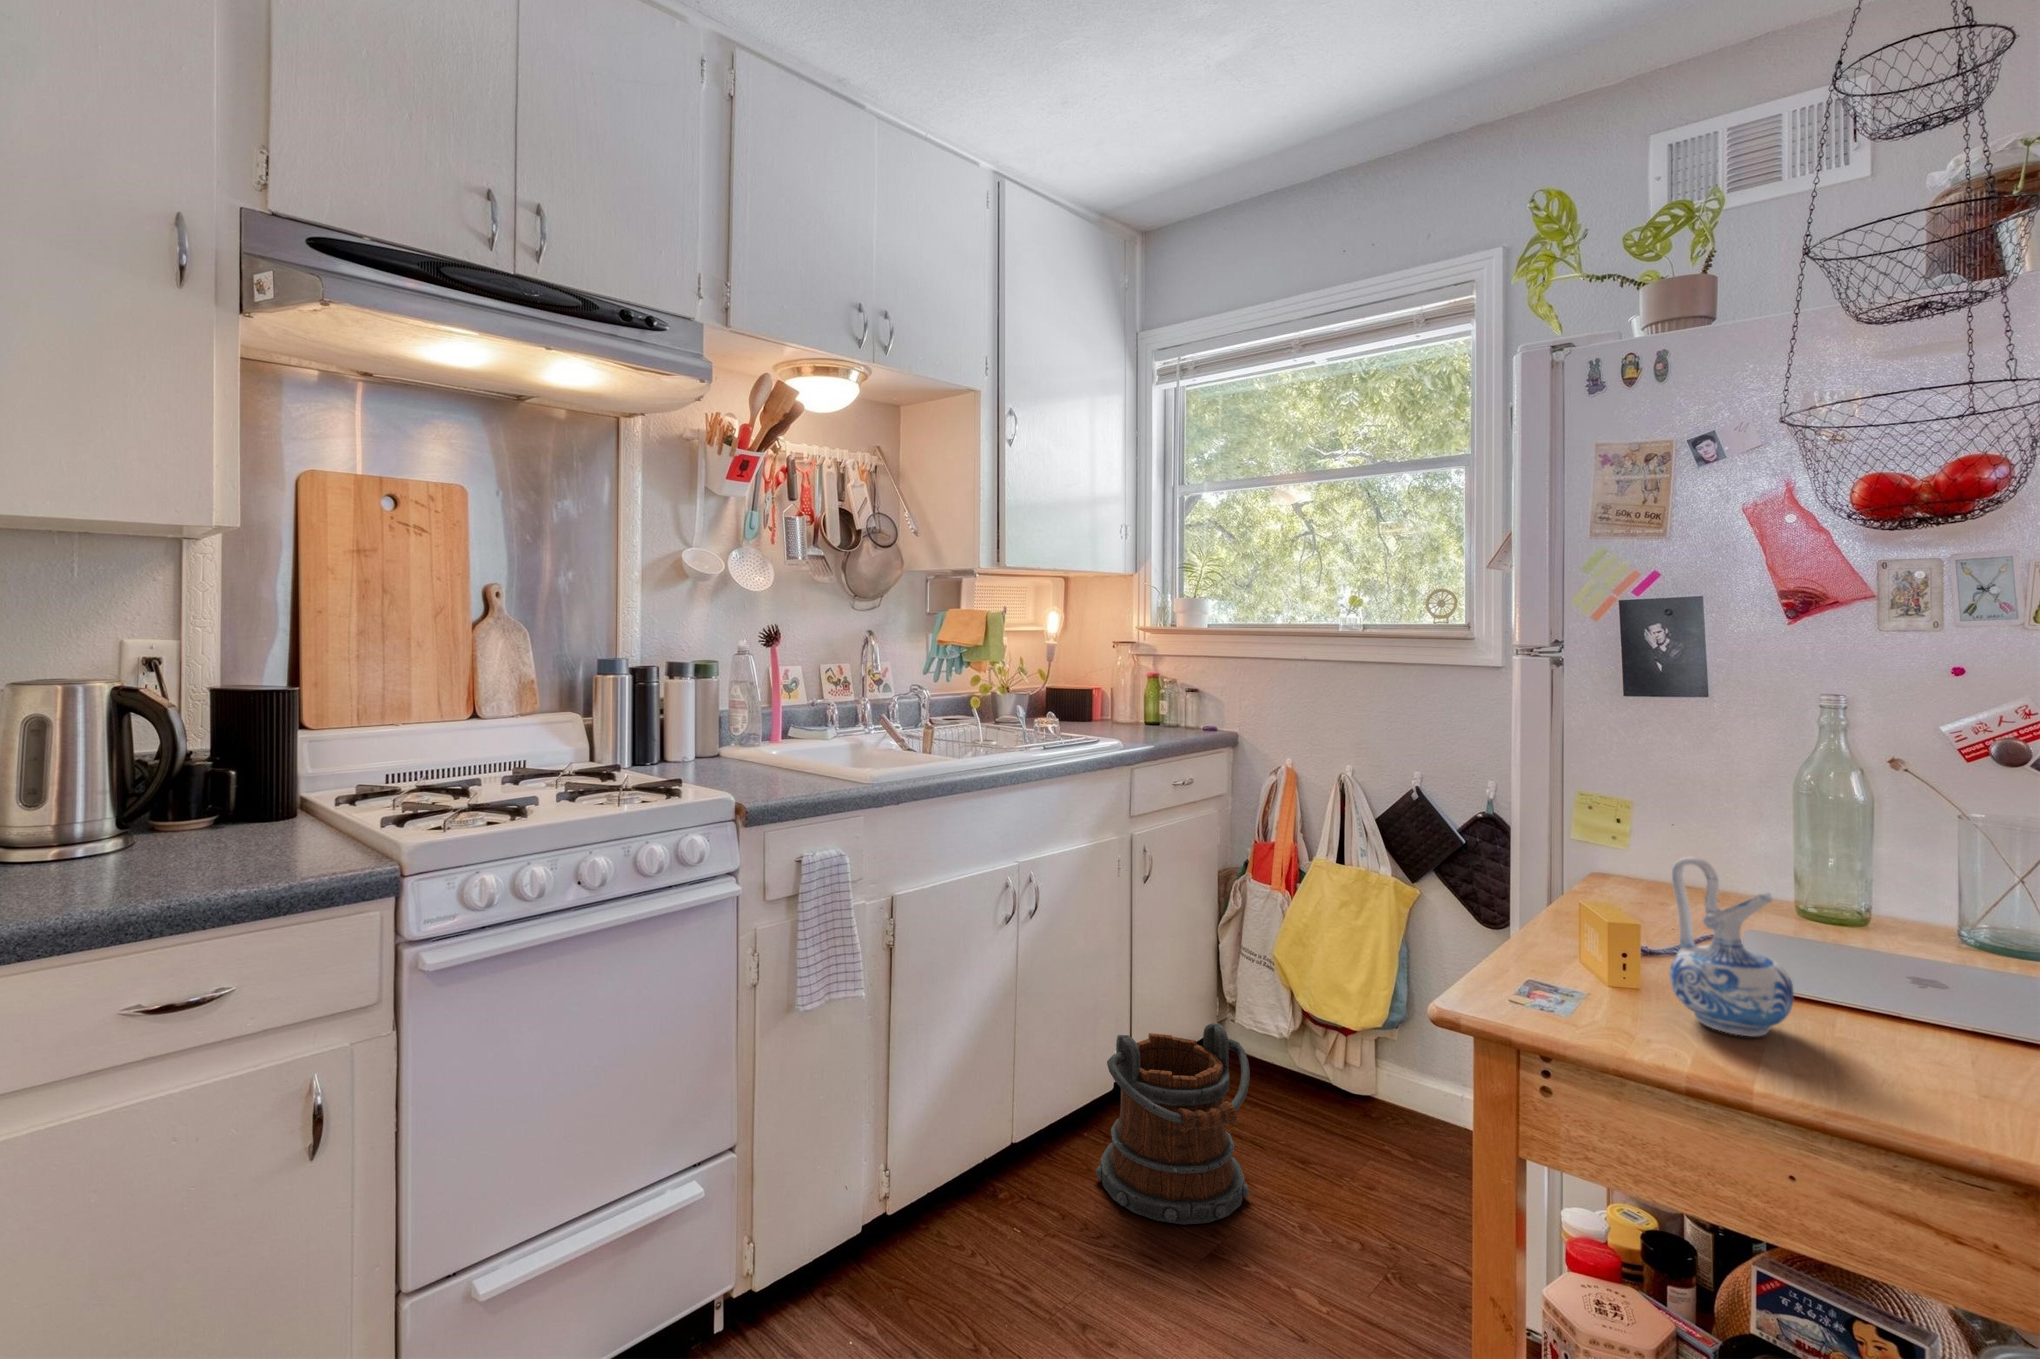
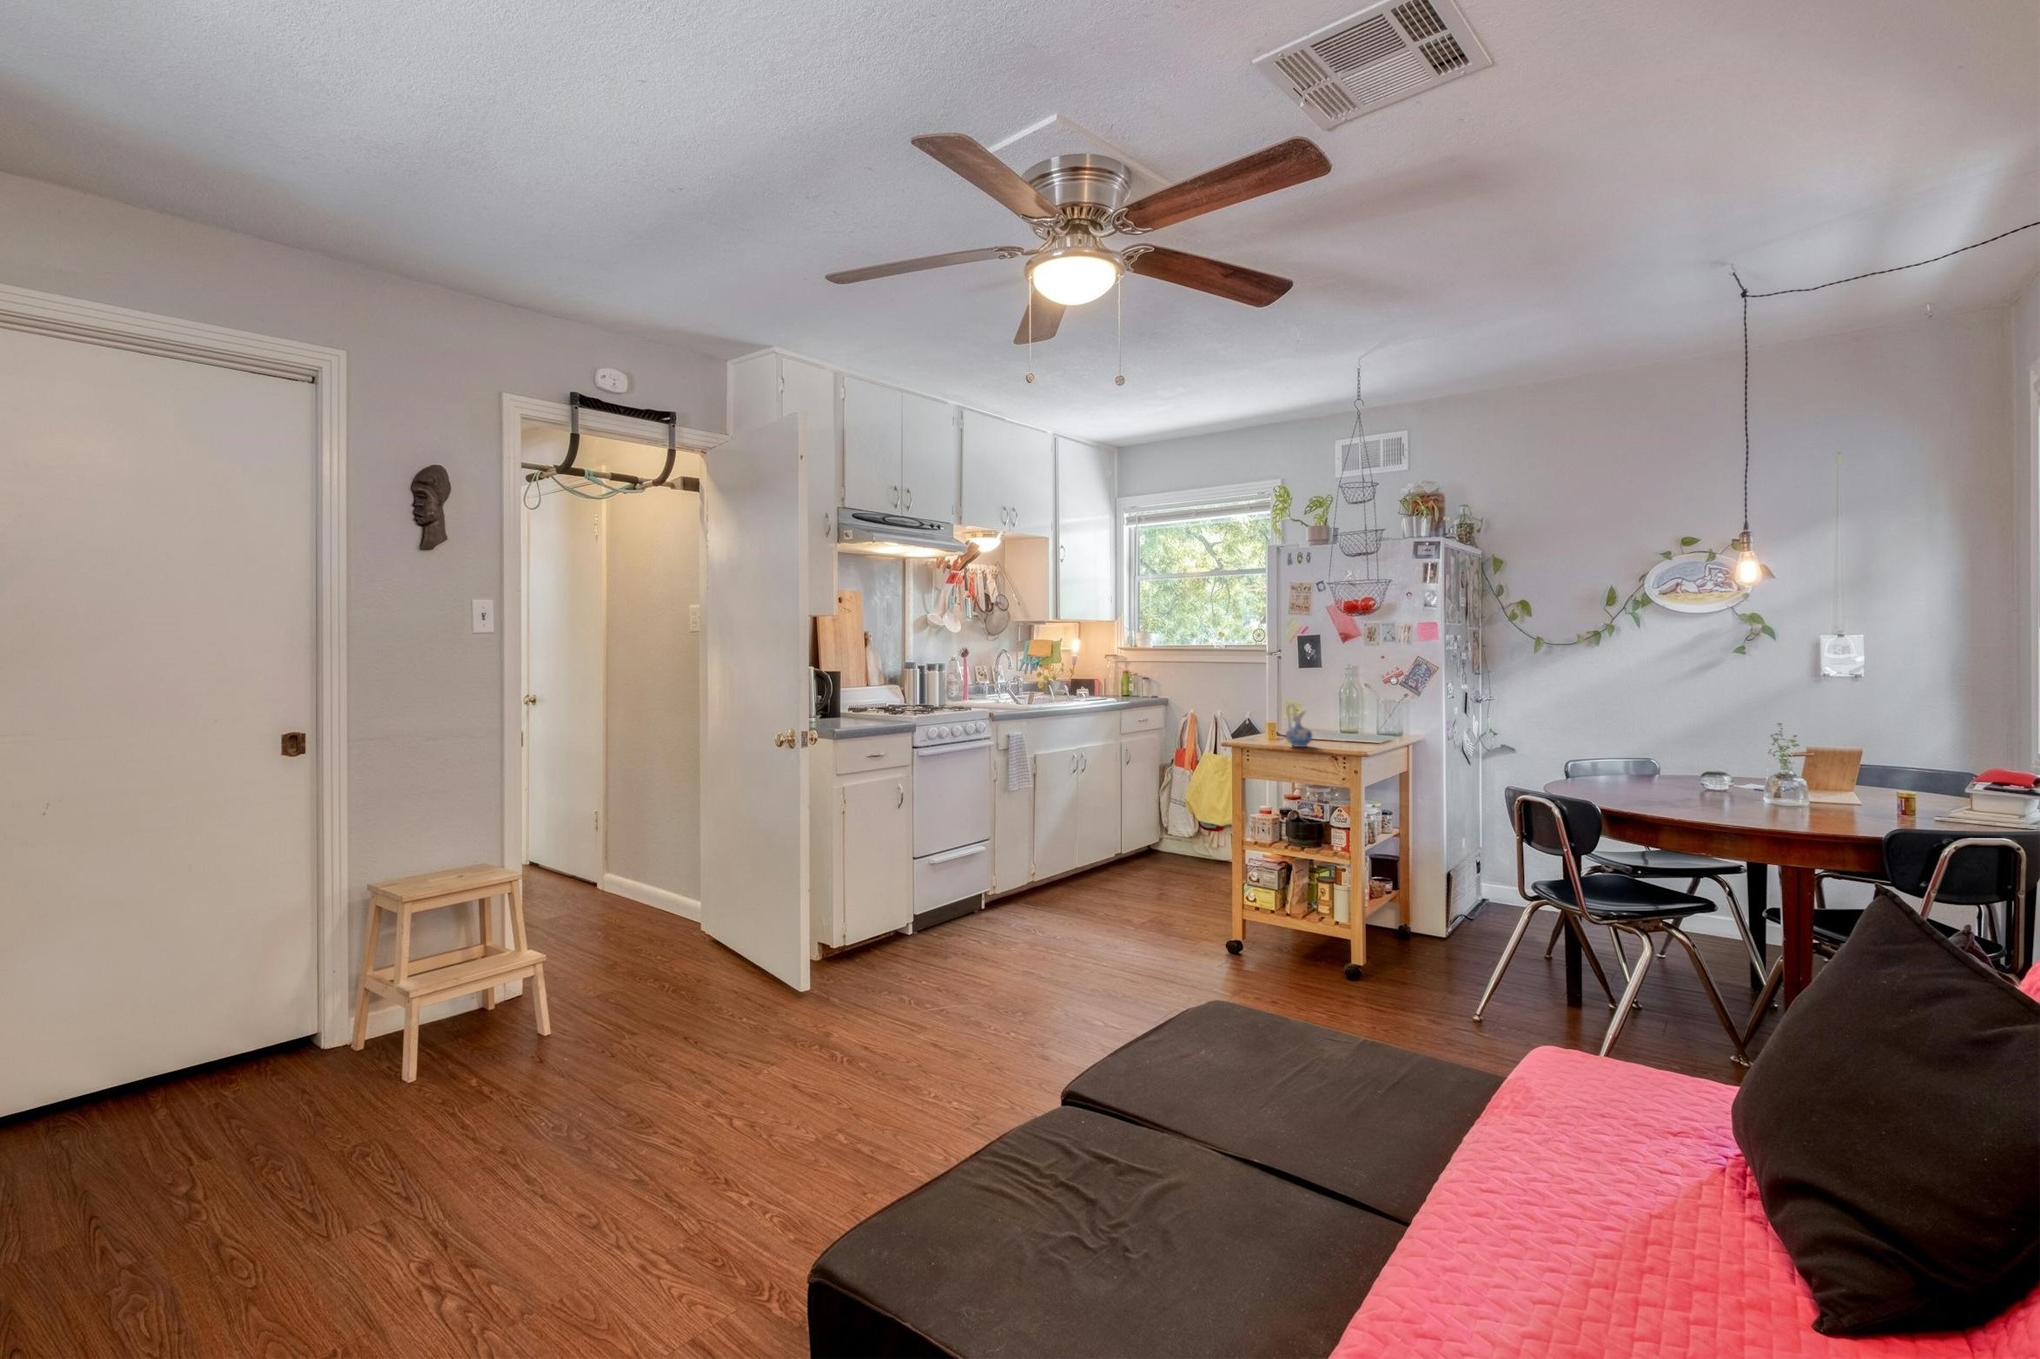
bucket: present [1096,1023,1250,1225] -> none [1114,814,1178,887]

